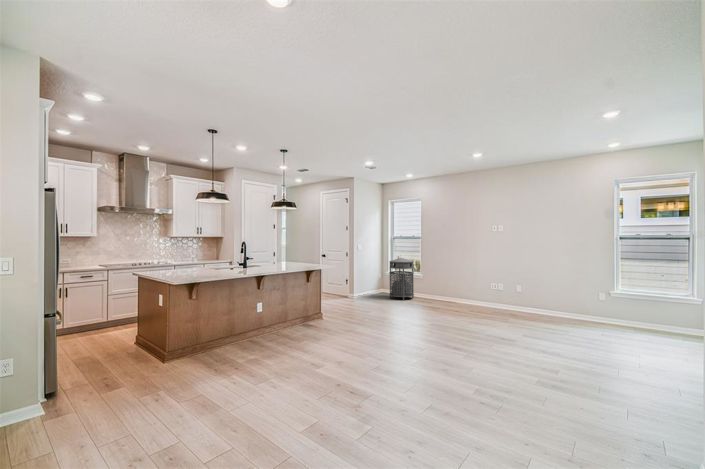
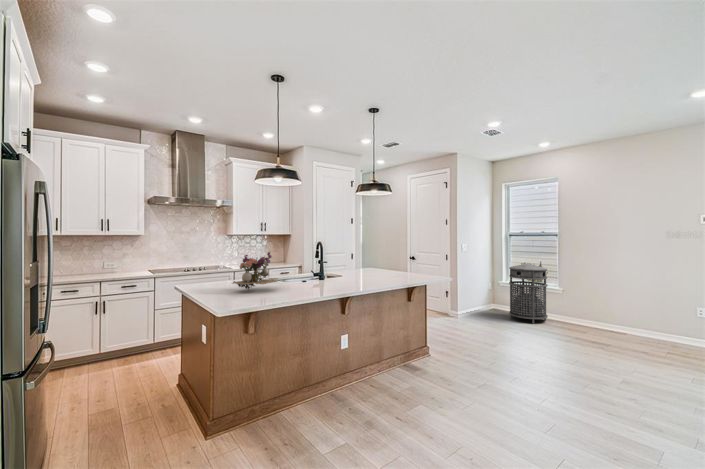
flower arrangement: none [180,247,213,272] -> present [233,252,277,289]

